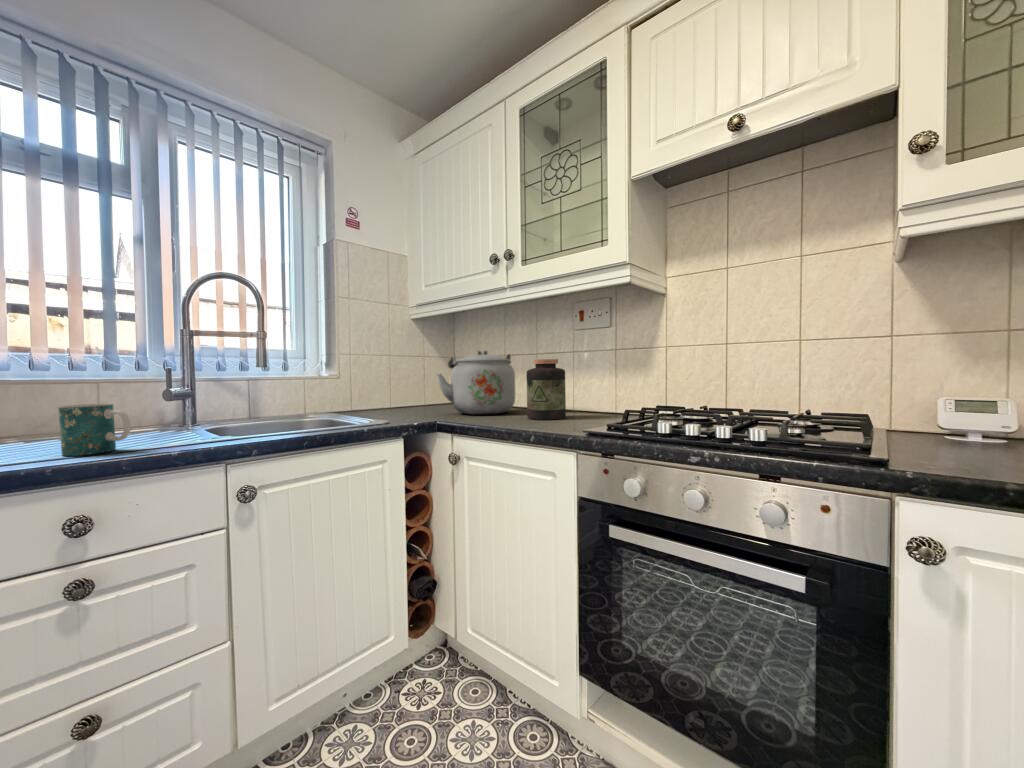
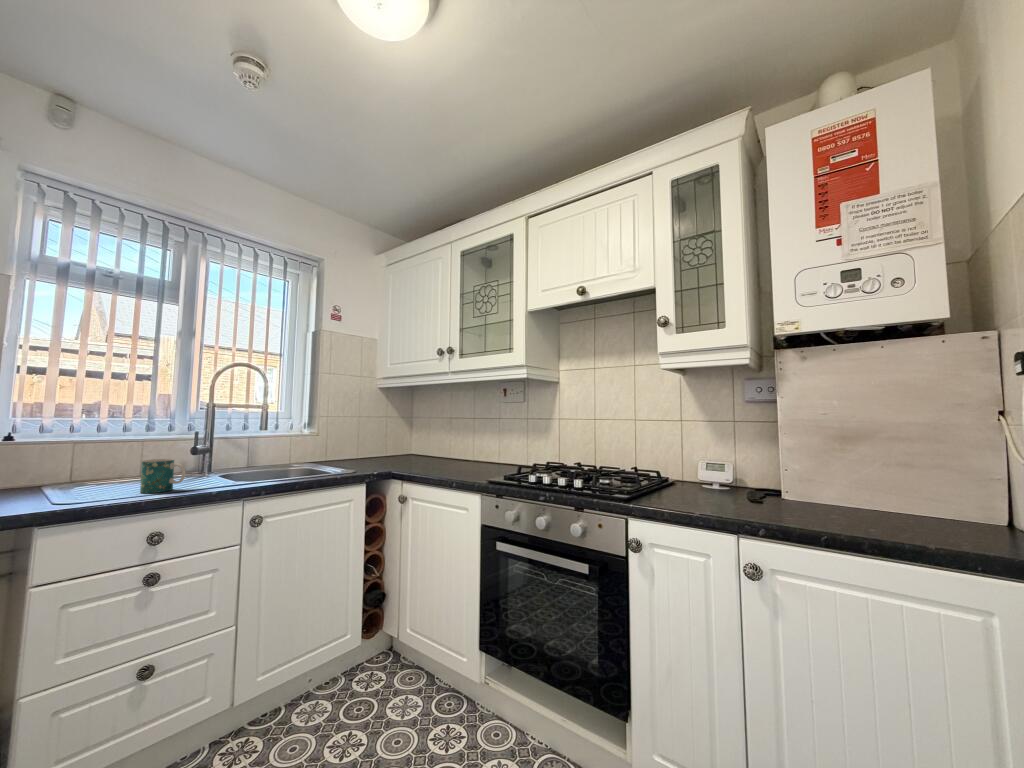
kettle: present [437,350,515,415] -> none [394,417,454,466]
jar: present [526,359,566,420] -> none [458,427,486,471]

